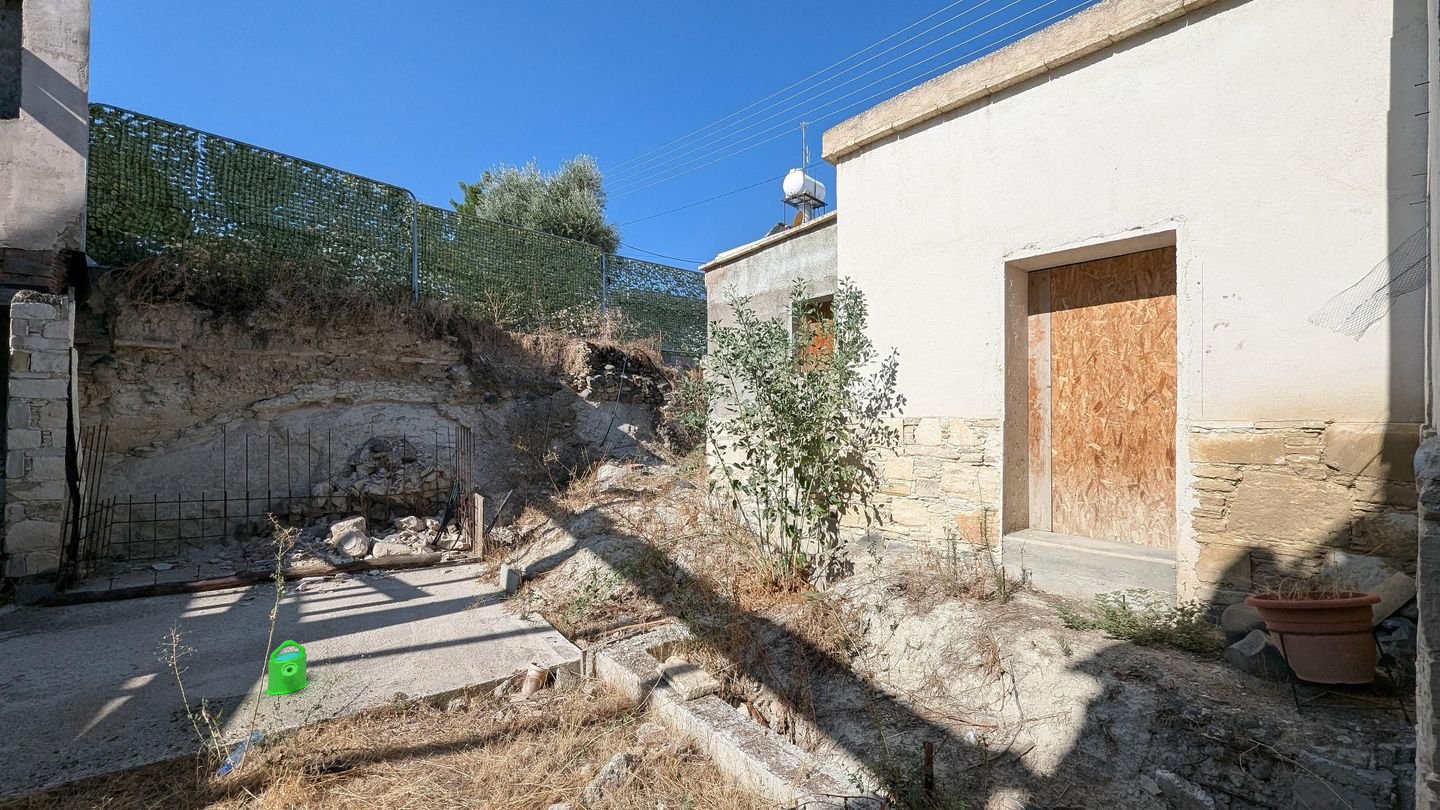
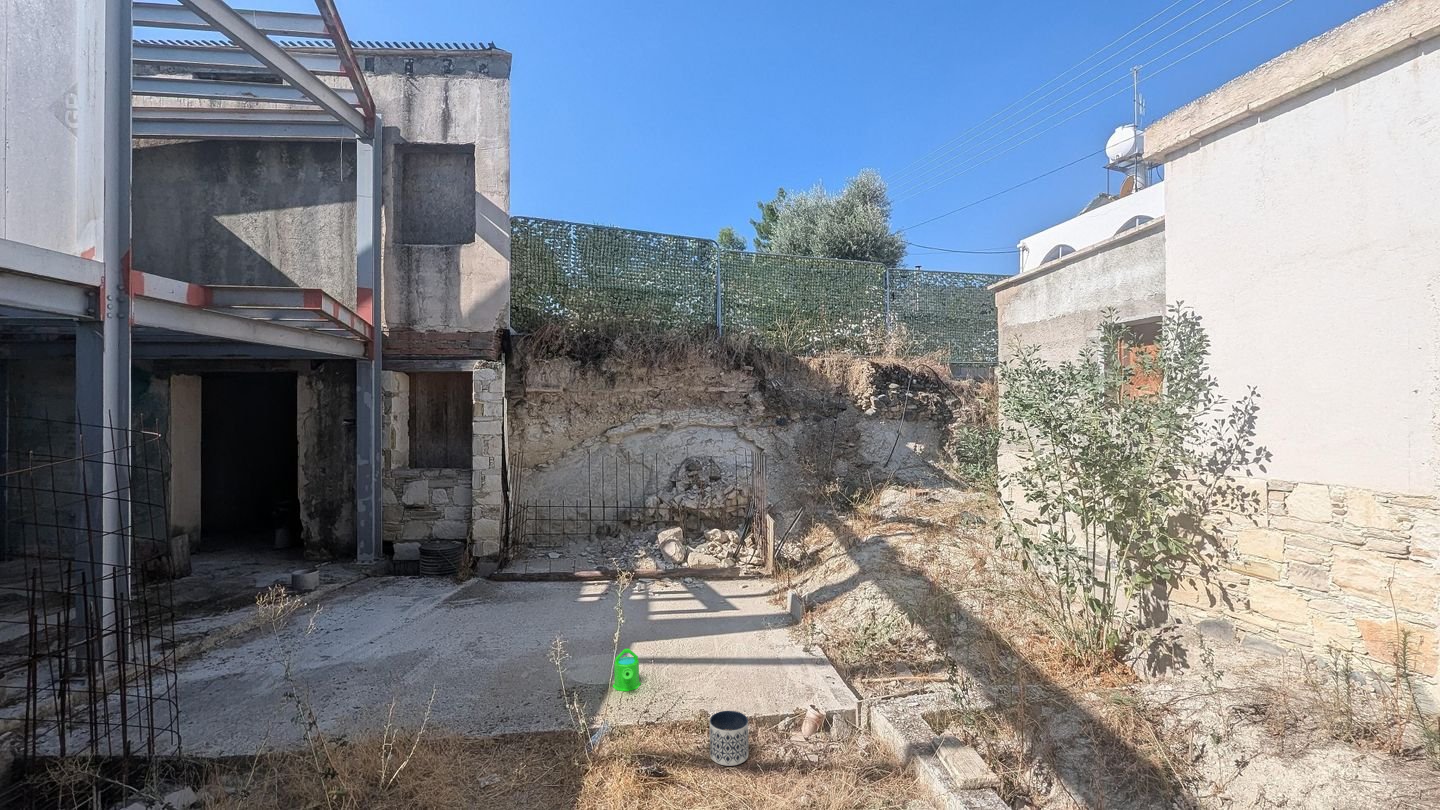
planter: none [410,681,460,743] -> present [710,711,748,766]

